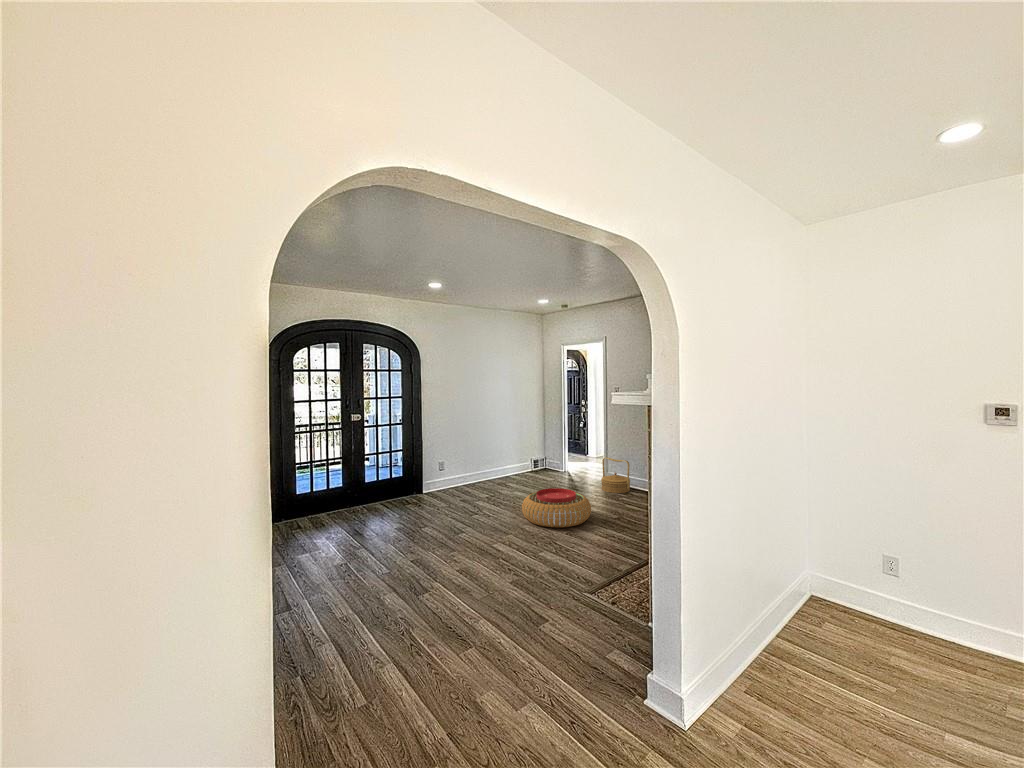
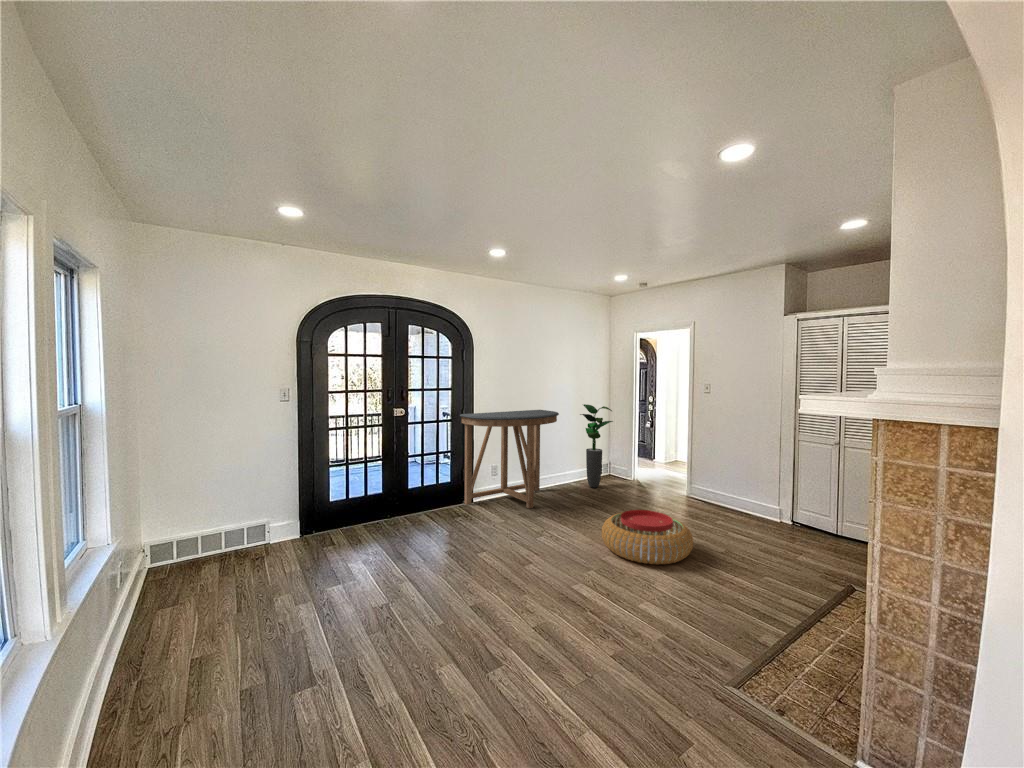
potted plant: none [513,408,542,478] -> present [580,404,613,488]
console table: none [409,413,494,495] -> present [460,410,559,509]
woven basket: present [601,457,630,493] -> none [690,469,729,515]

